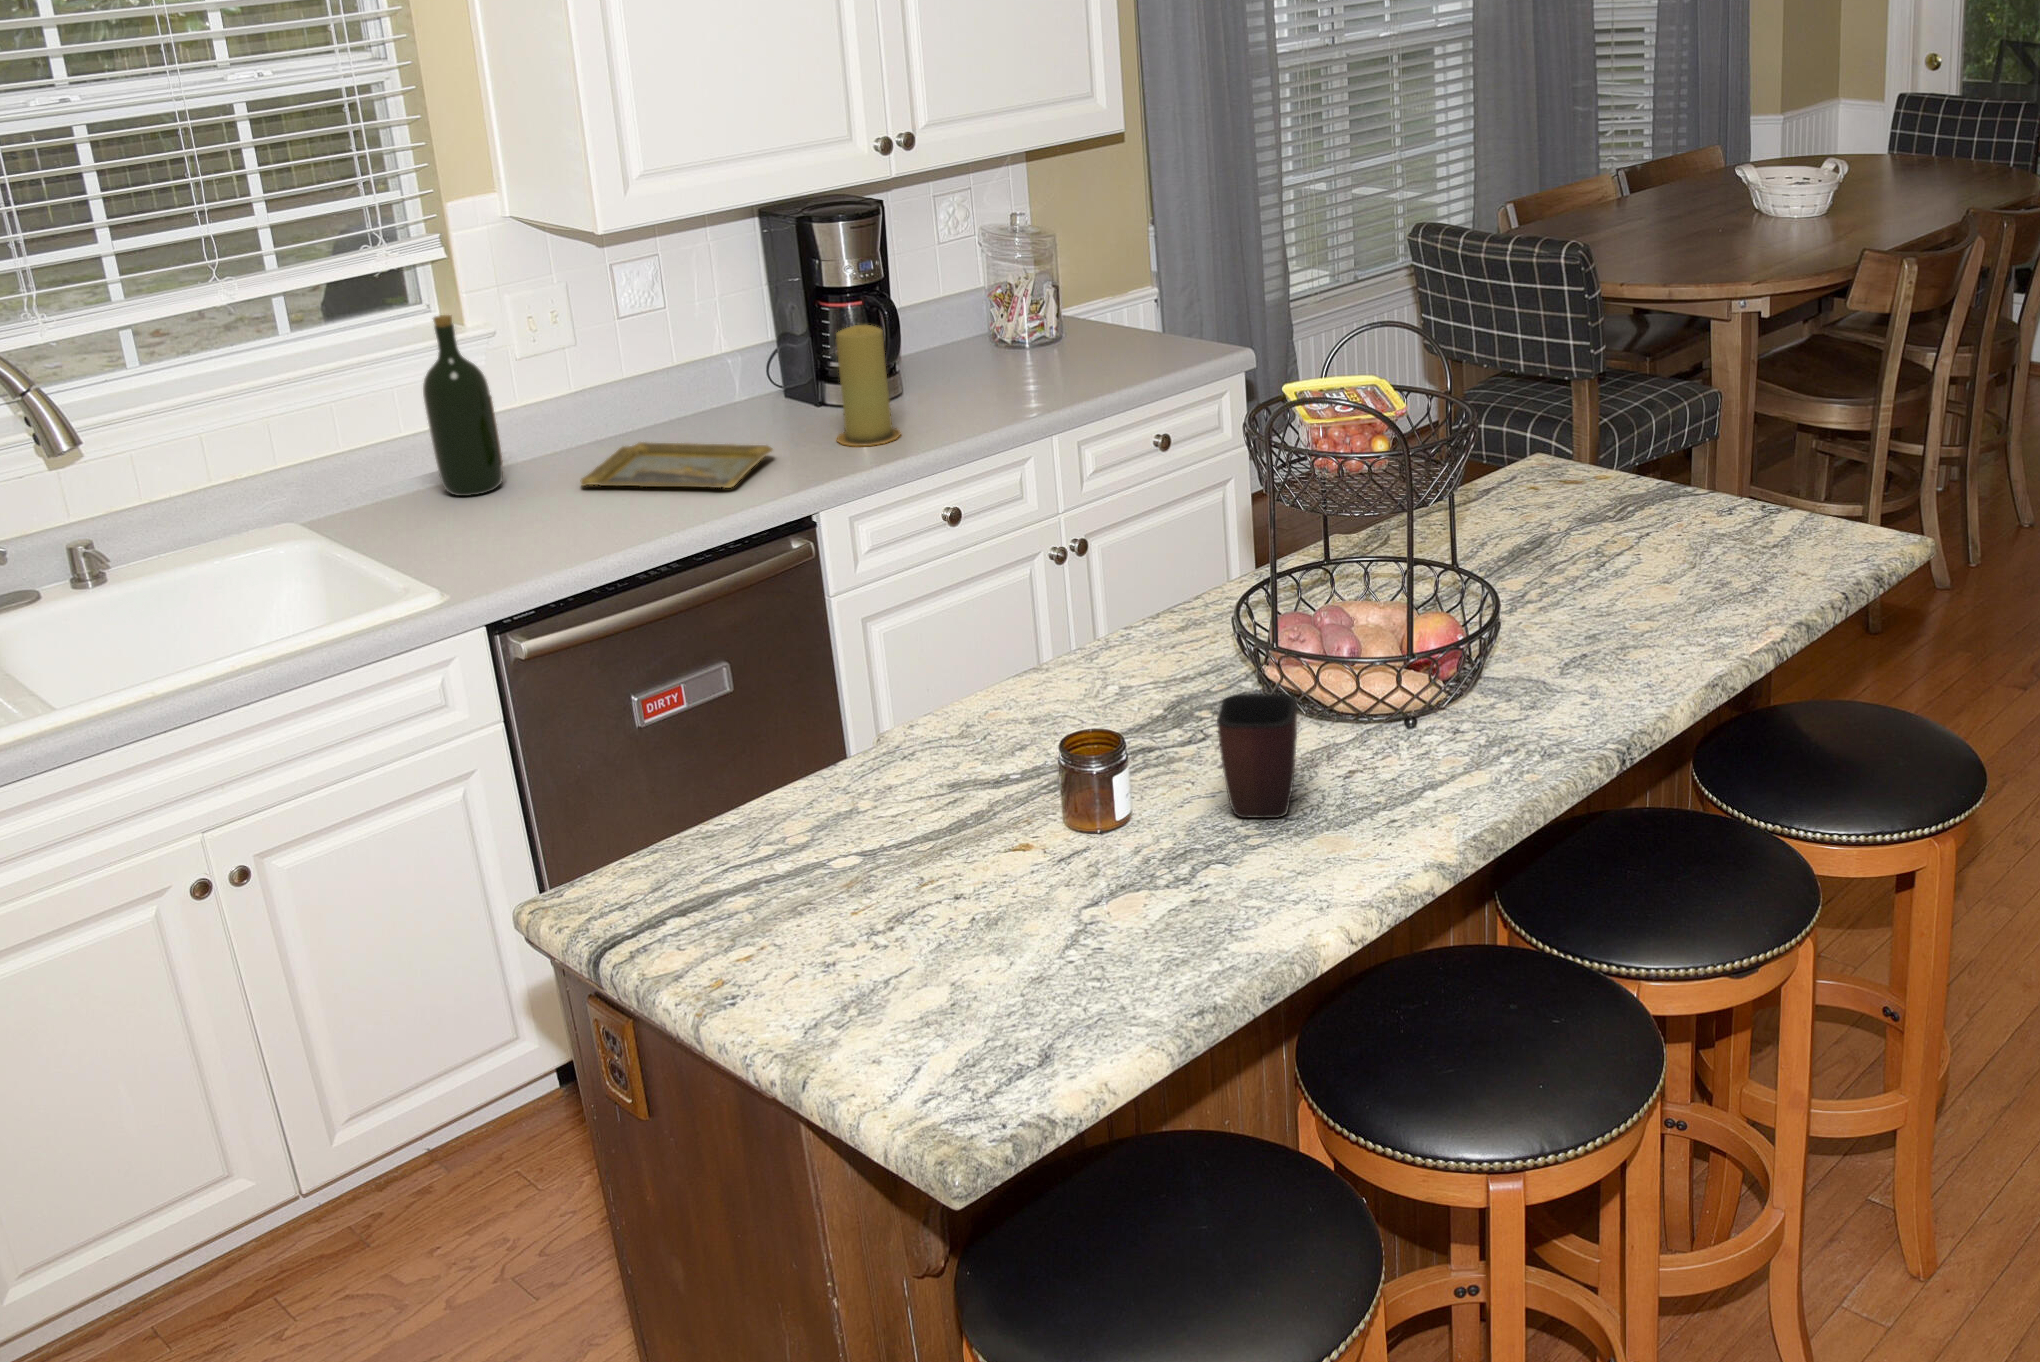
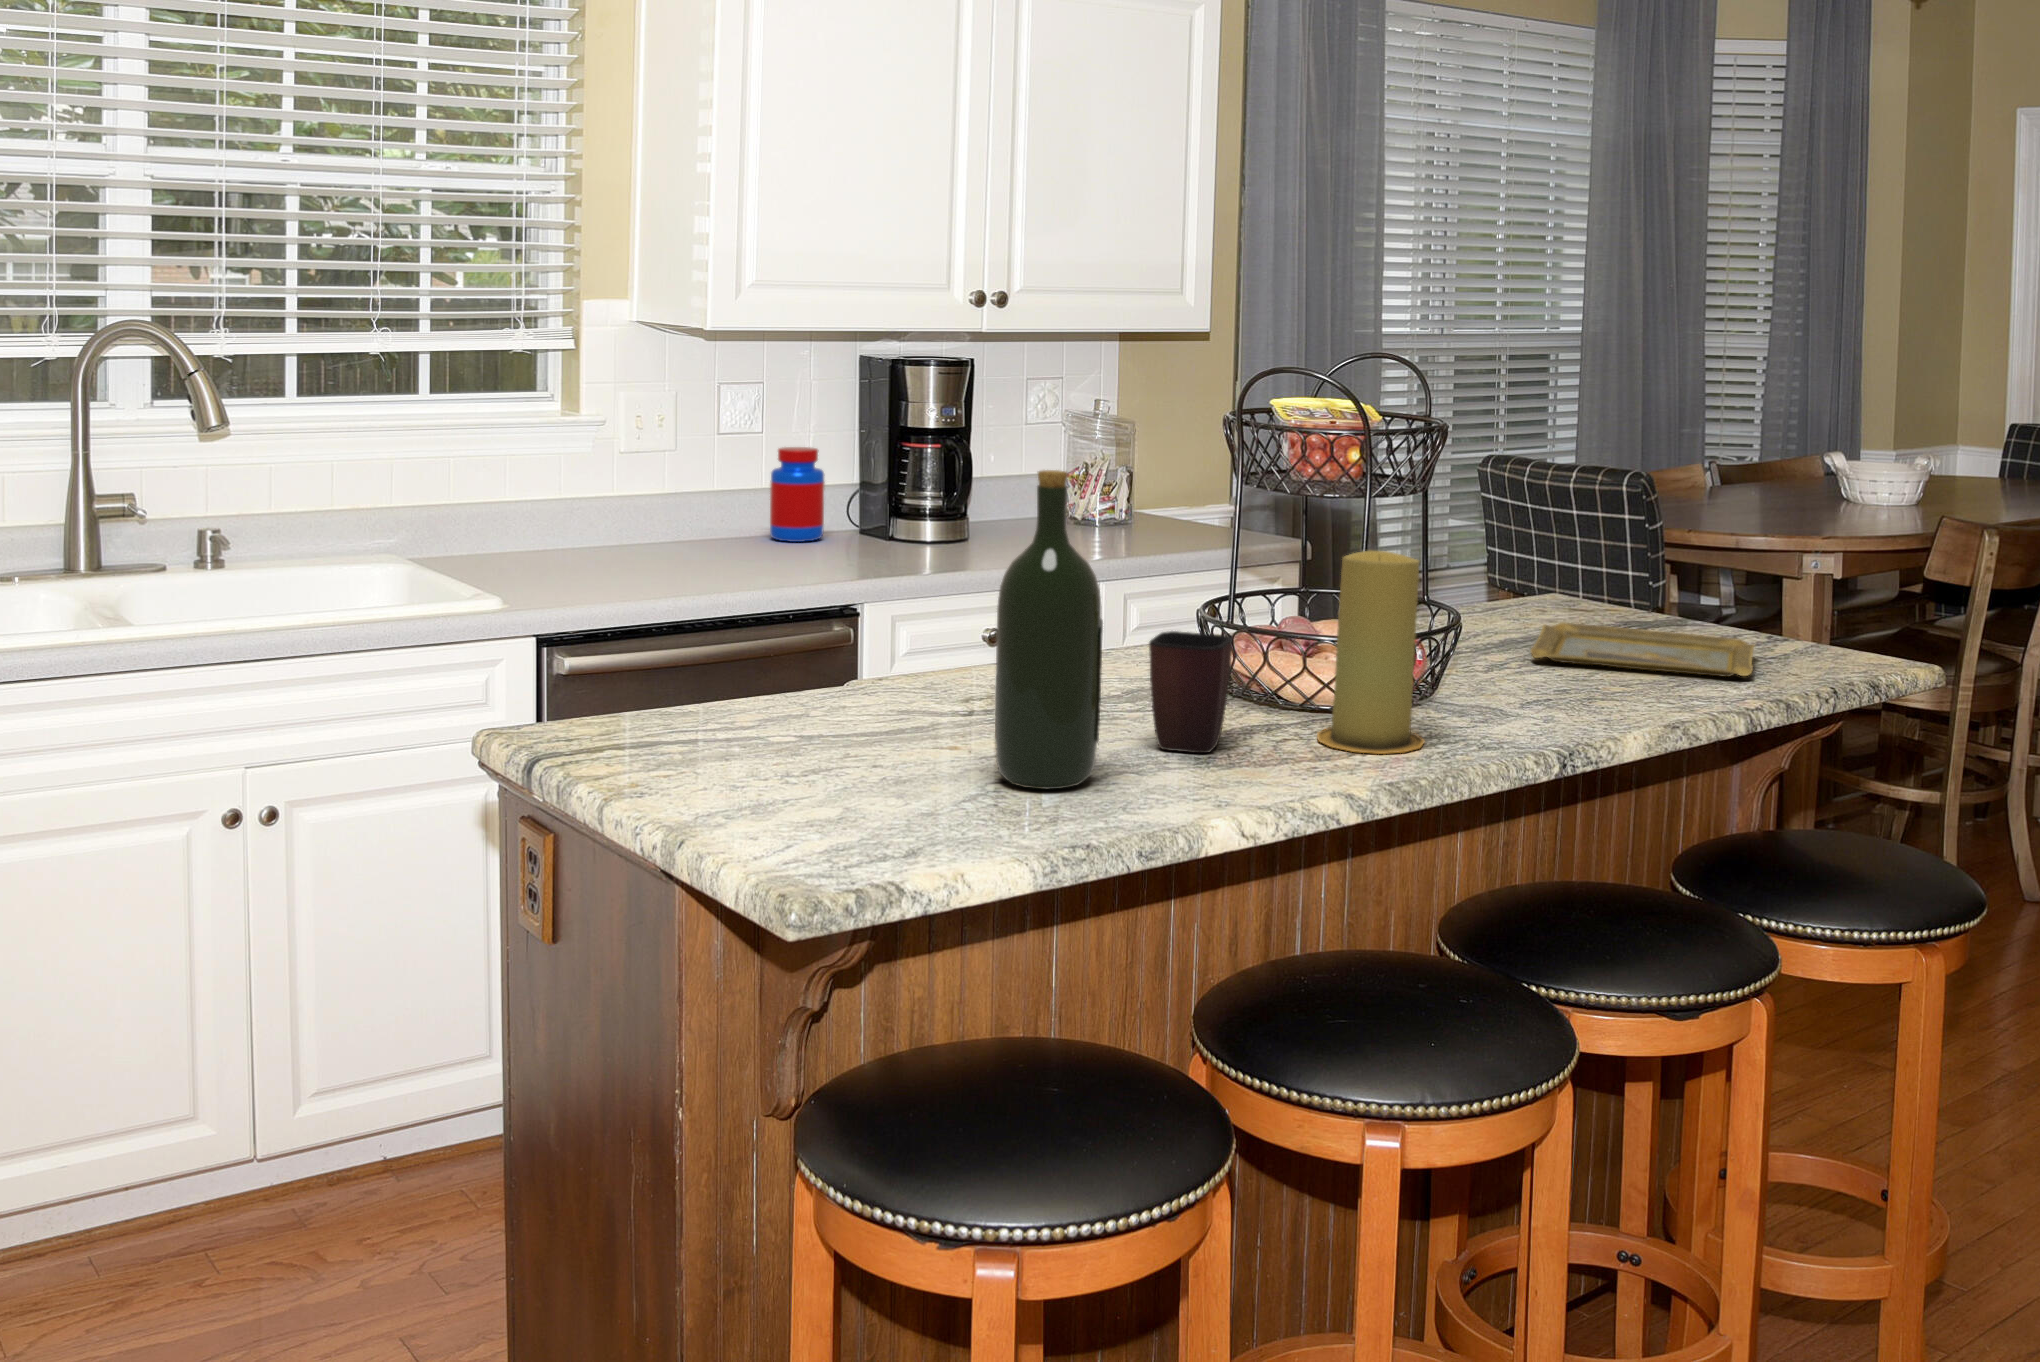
wine bottle: present [423,315,503,496] -> present [995,470,1103,789]
jar: none [685,323,752,428] -> present [770,447,825,542]
candle: present [836,325,901,446] -> present [1317,551,1424,754]
tray: present [581,442,773,488] -> present [1530,622,1755,677]

